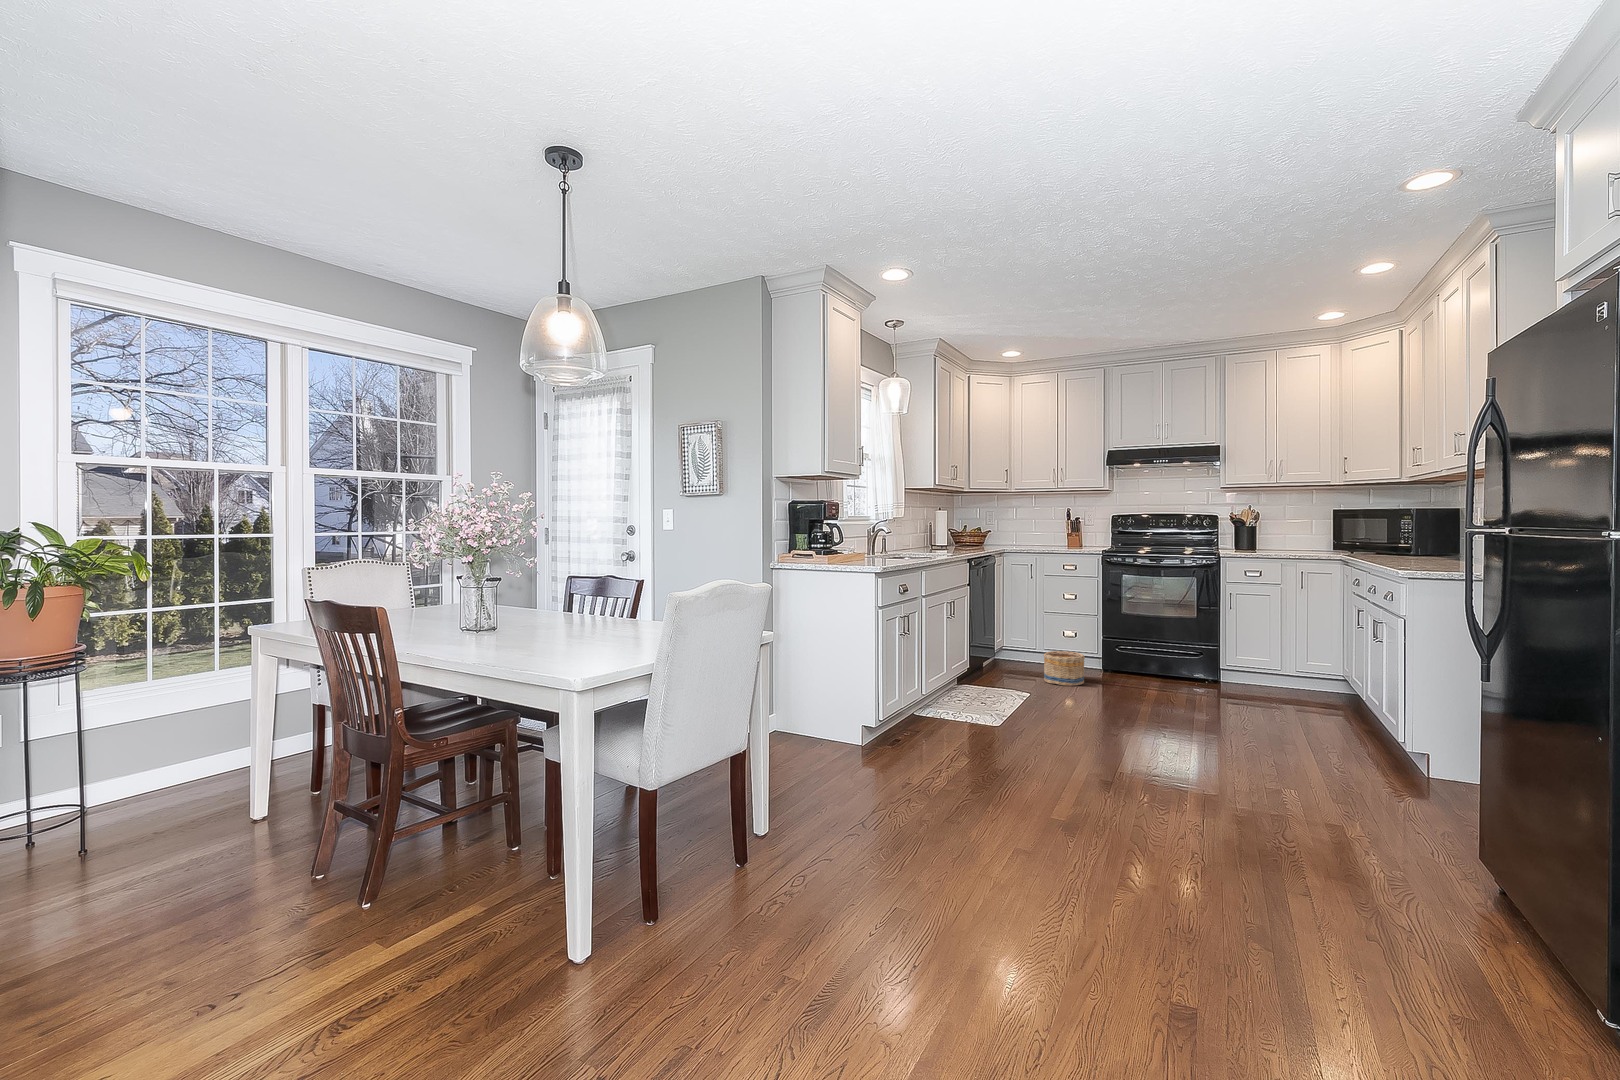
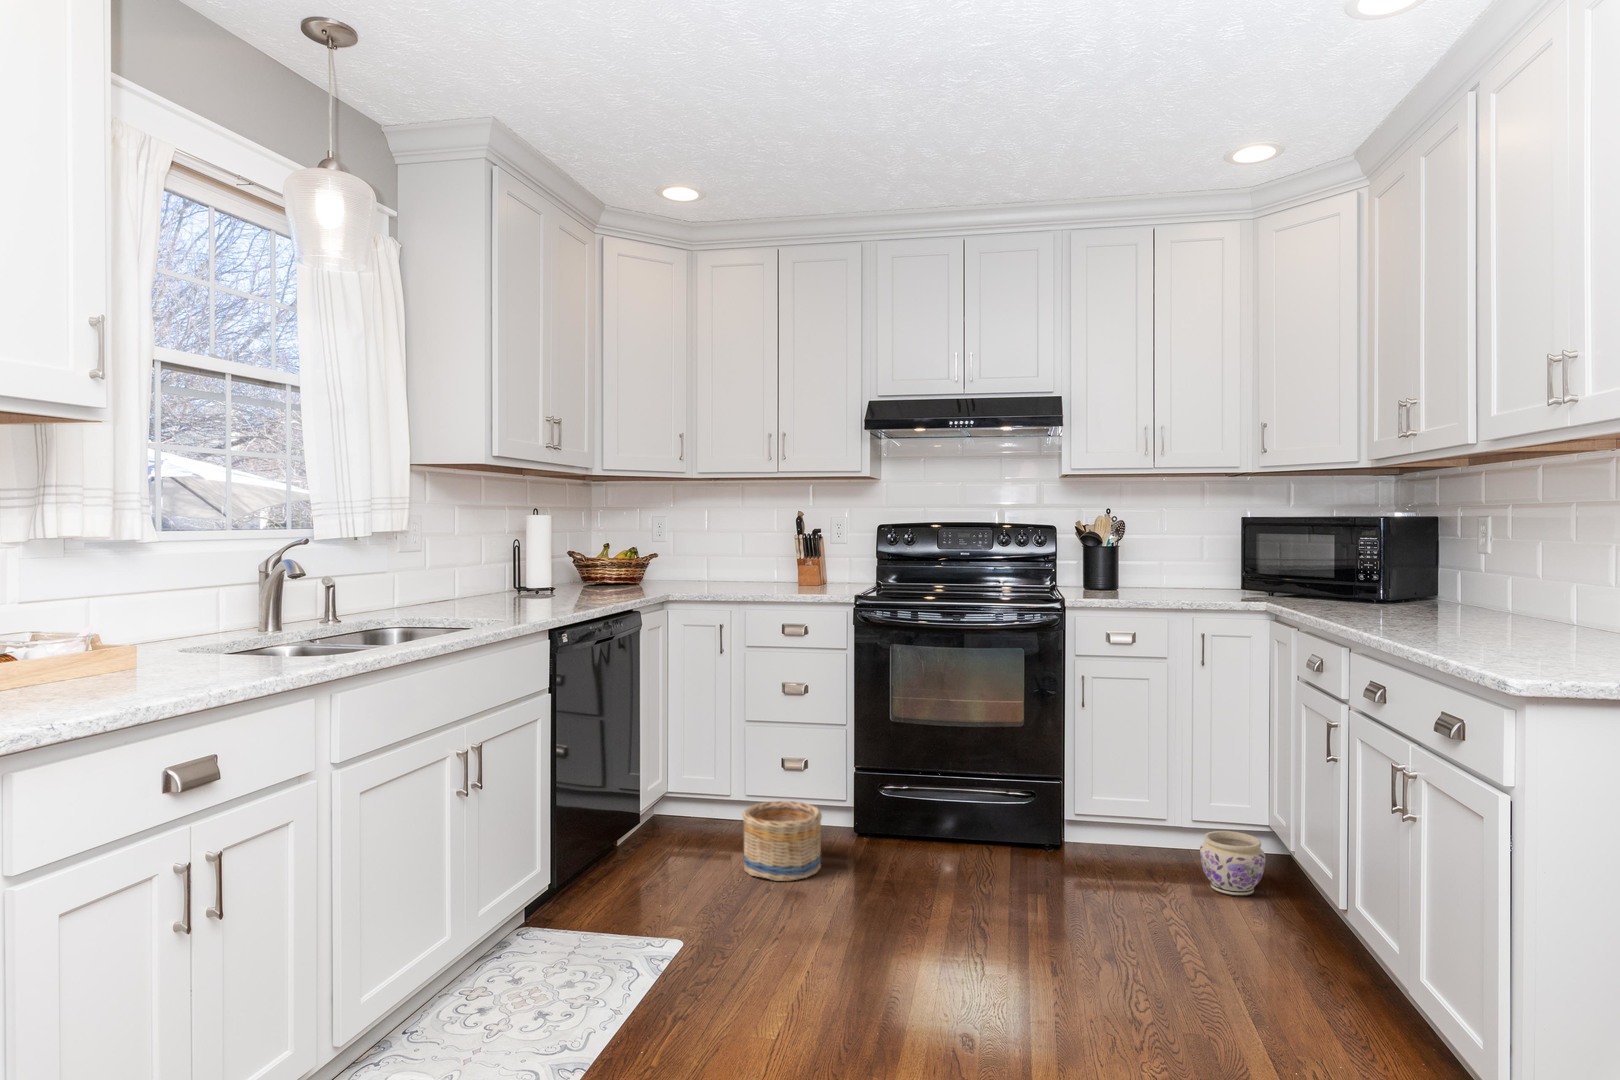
planter: none [1295,674,1333,705] -> present [1200,831,1266,896]

